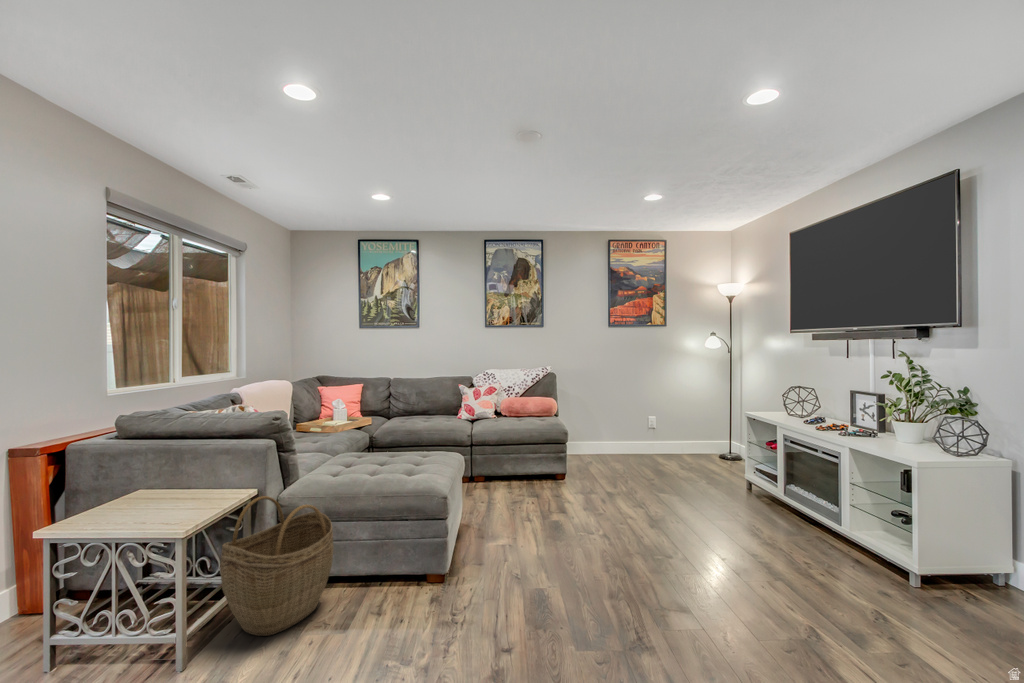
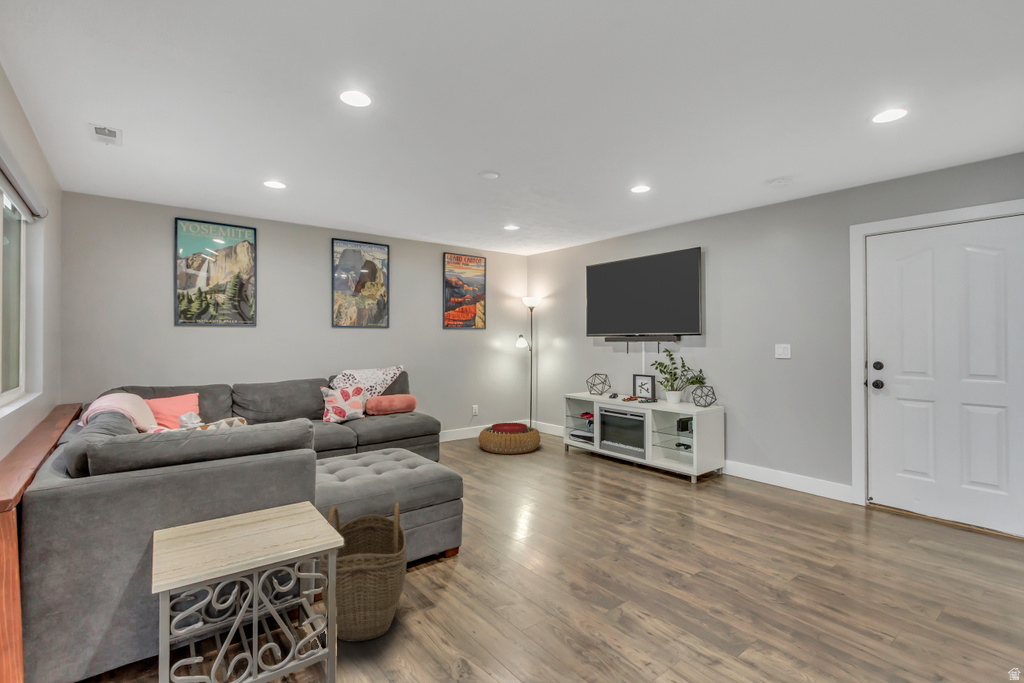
pouf: none [635,441,717,483] -> present [479,423,540,454]

